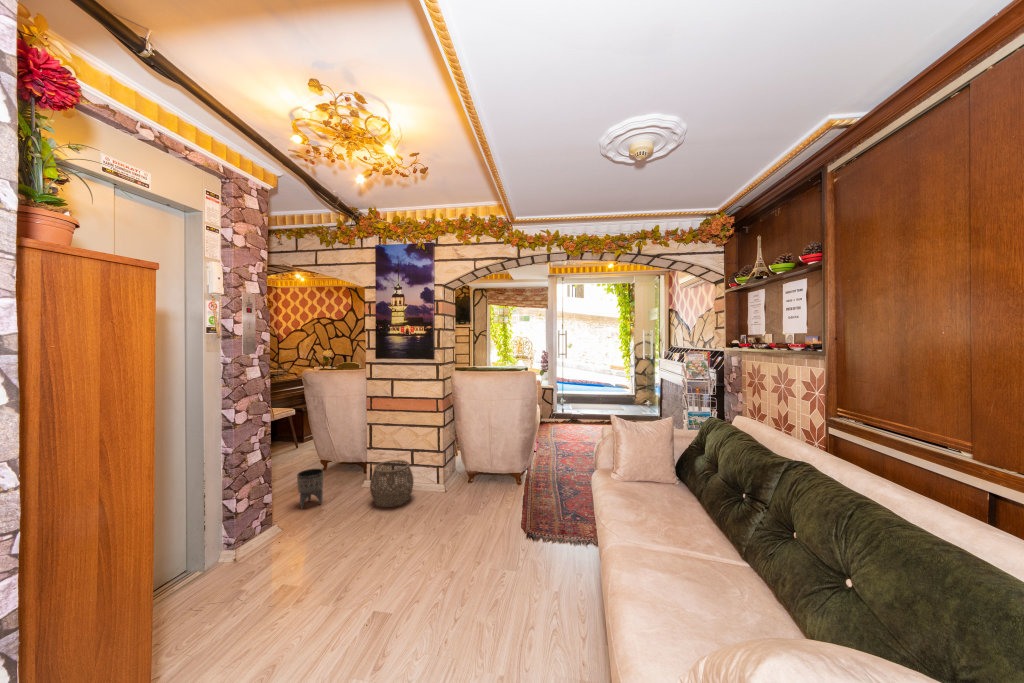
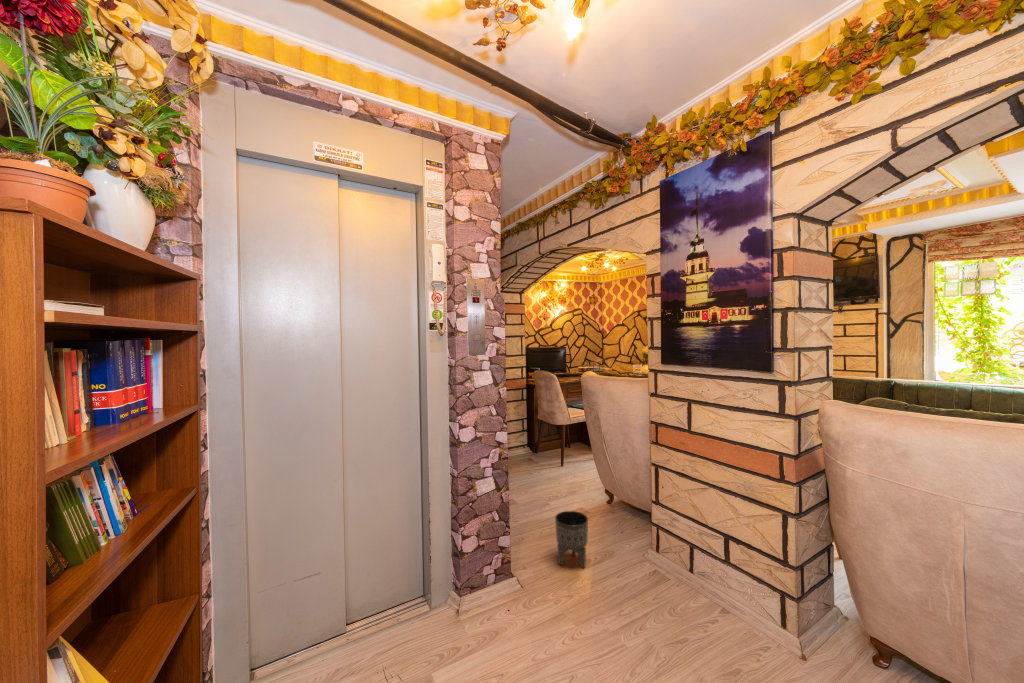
woven basket: present [370,460,413,507] -> none [644,539,725,637]

